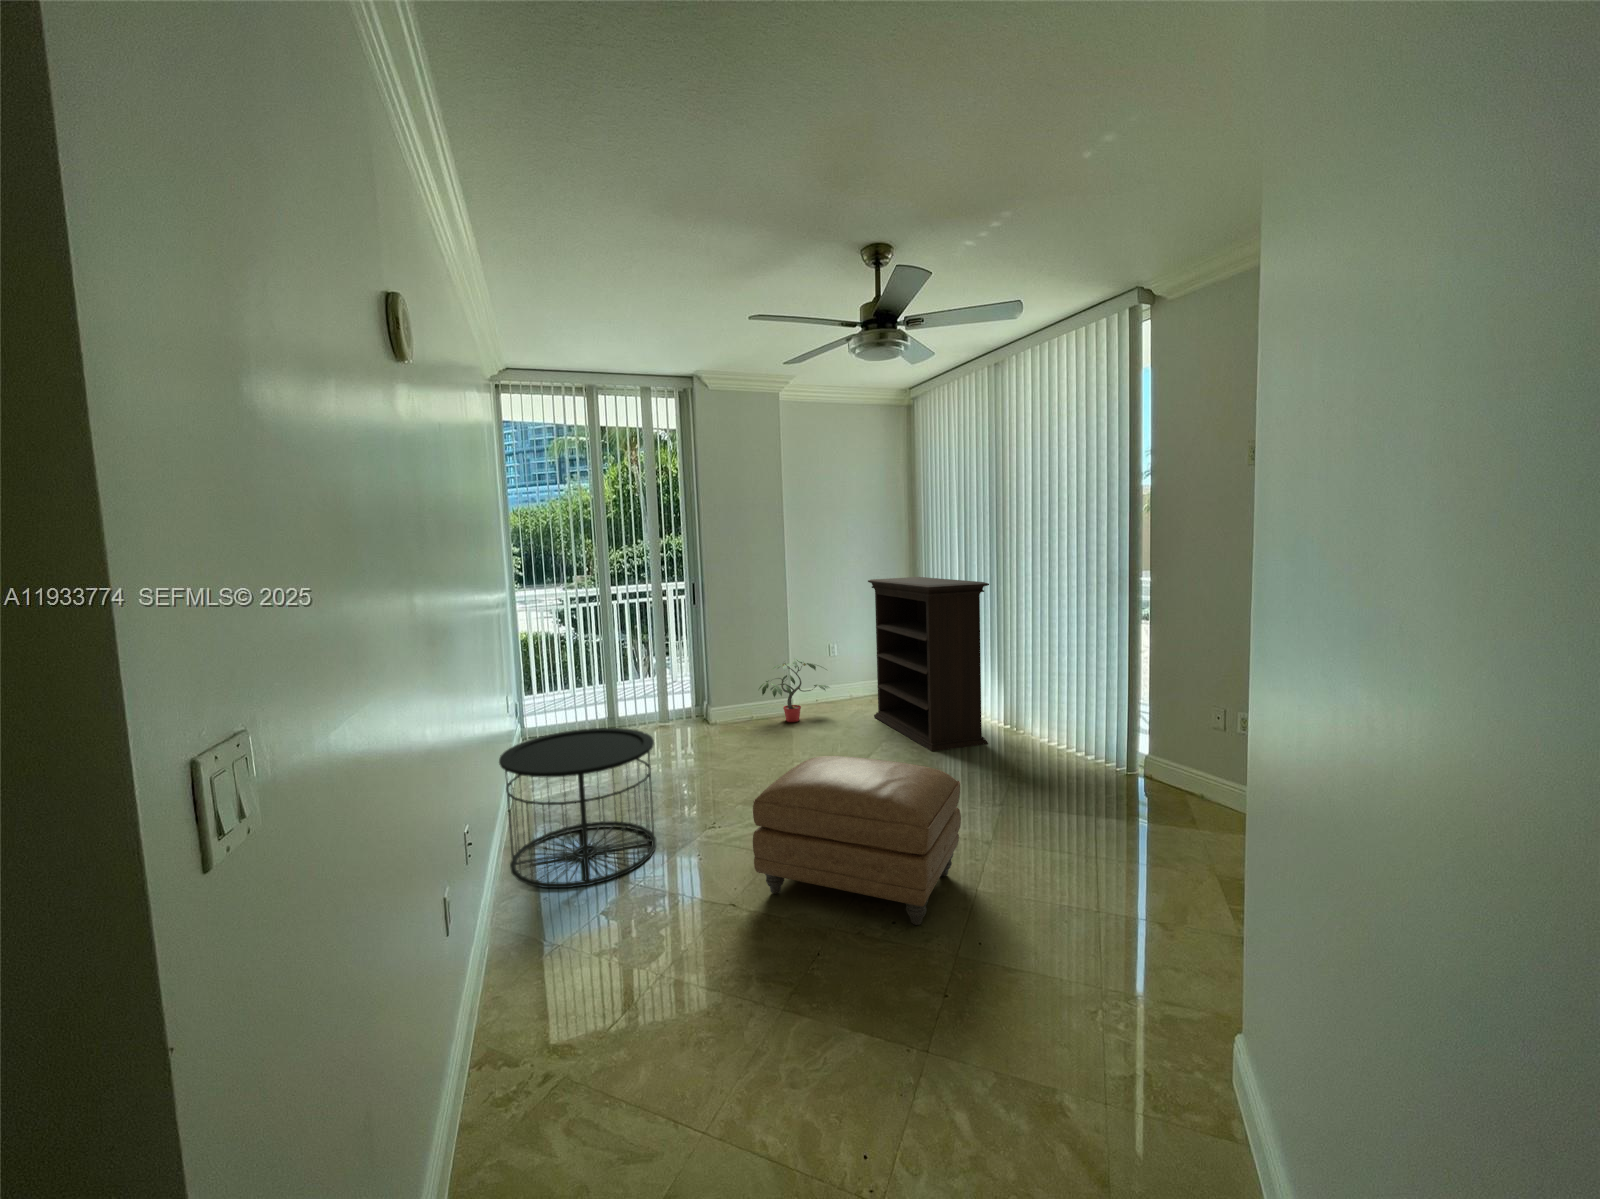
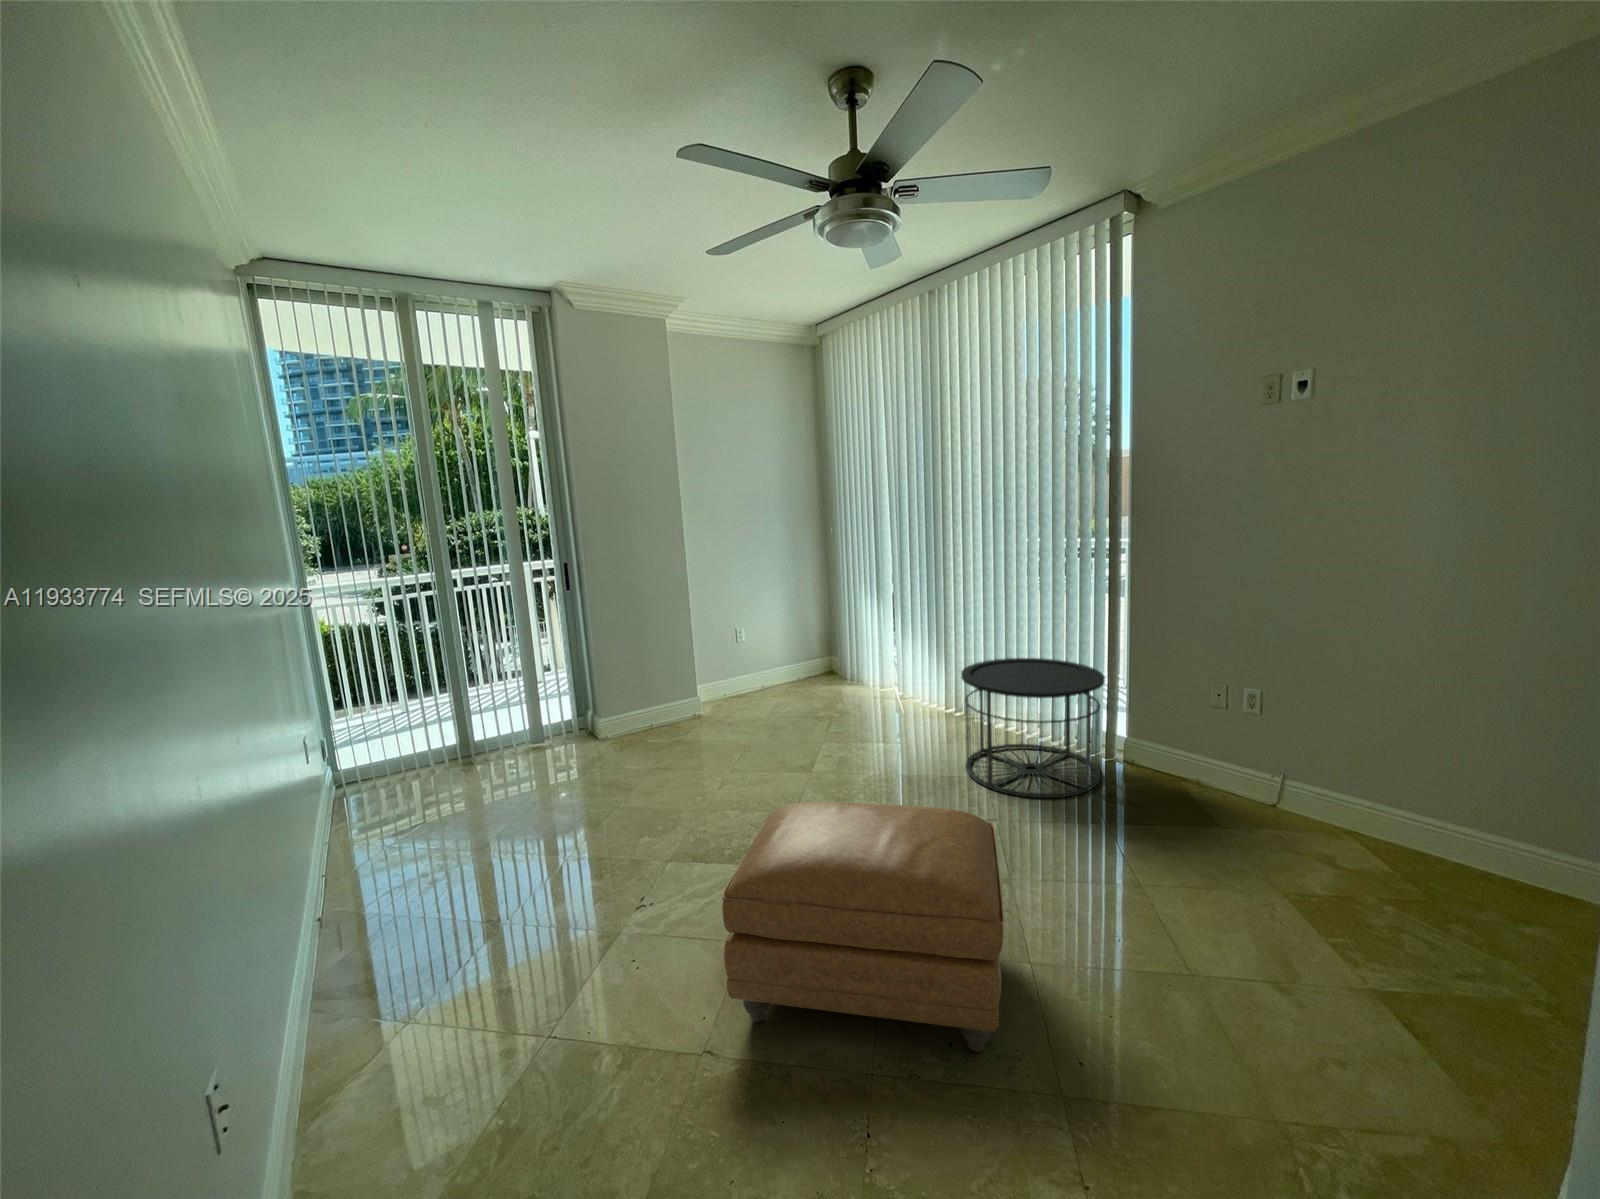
bookshelf: present [868,577,989,752] -> none [782,545,936,751]
potted plant: present [759,659,830,722] -> none [655,647,743,724]
side table: present [499,728,656,888] -> present [961,658,1105,798]

